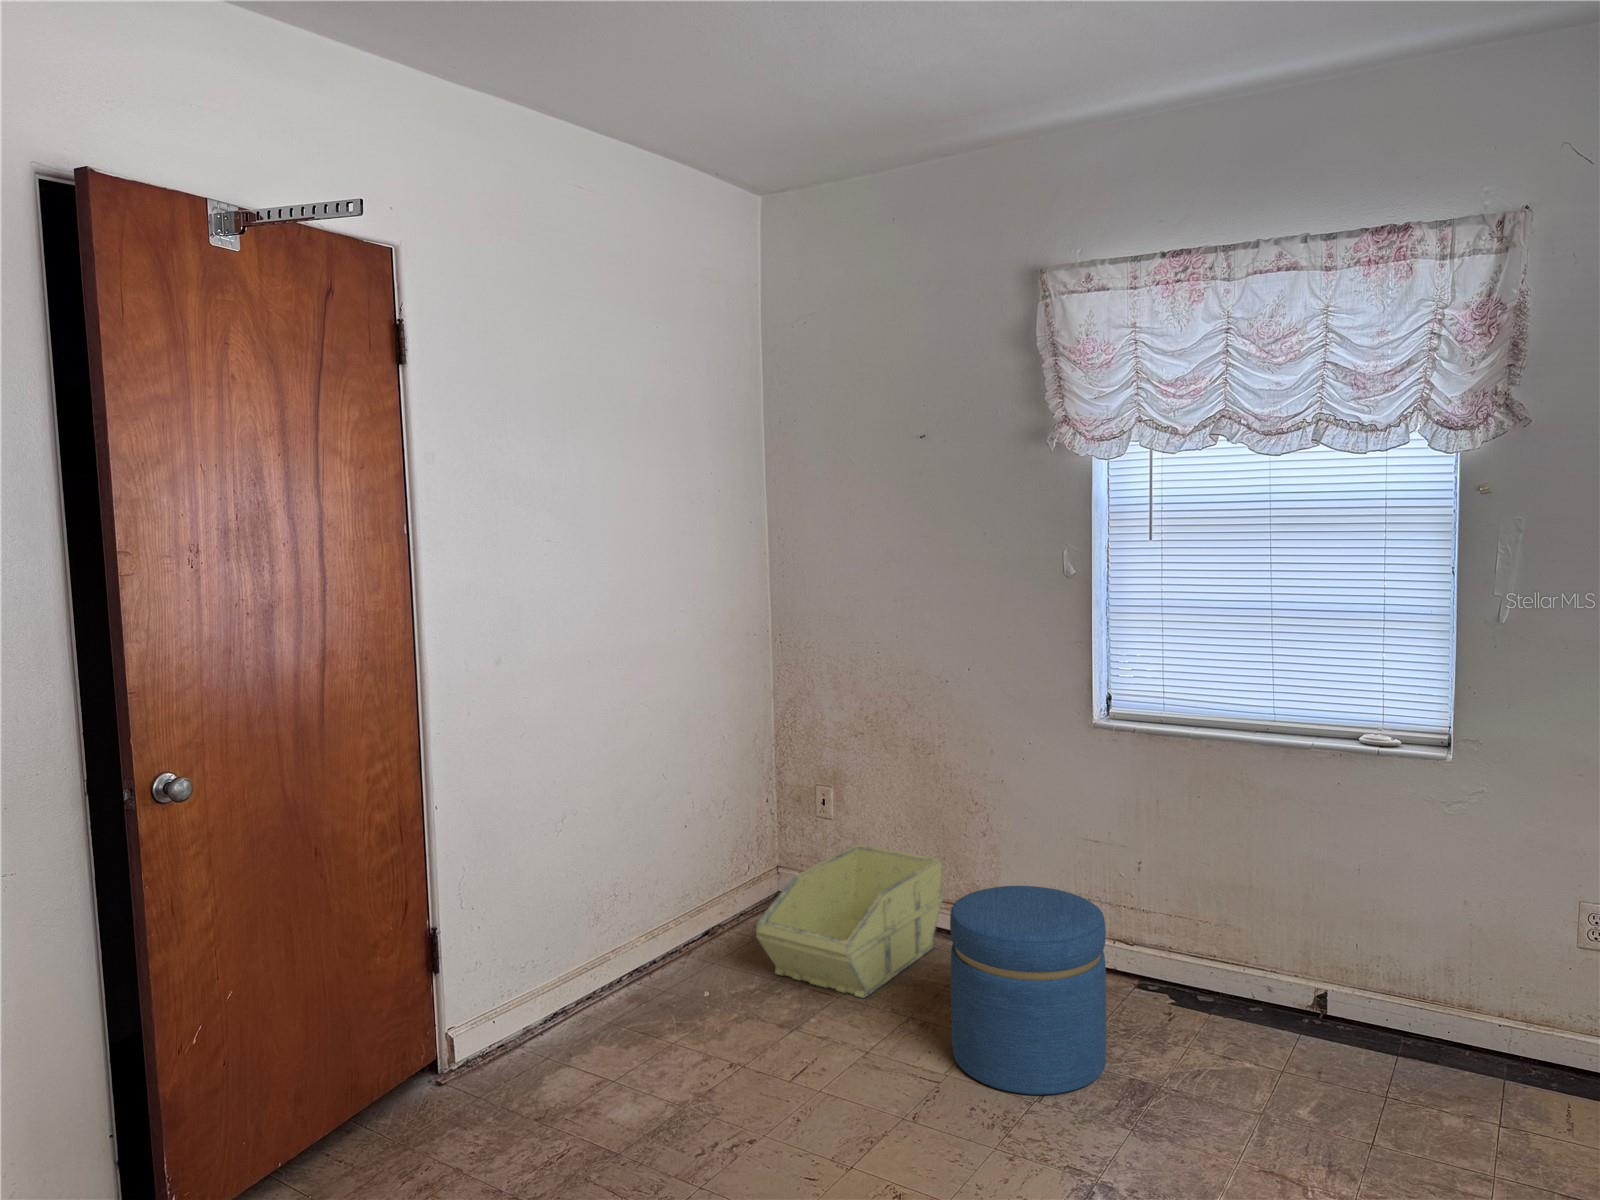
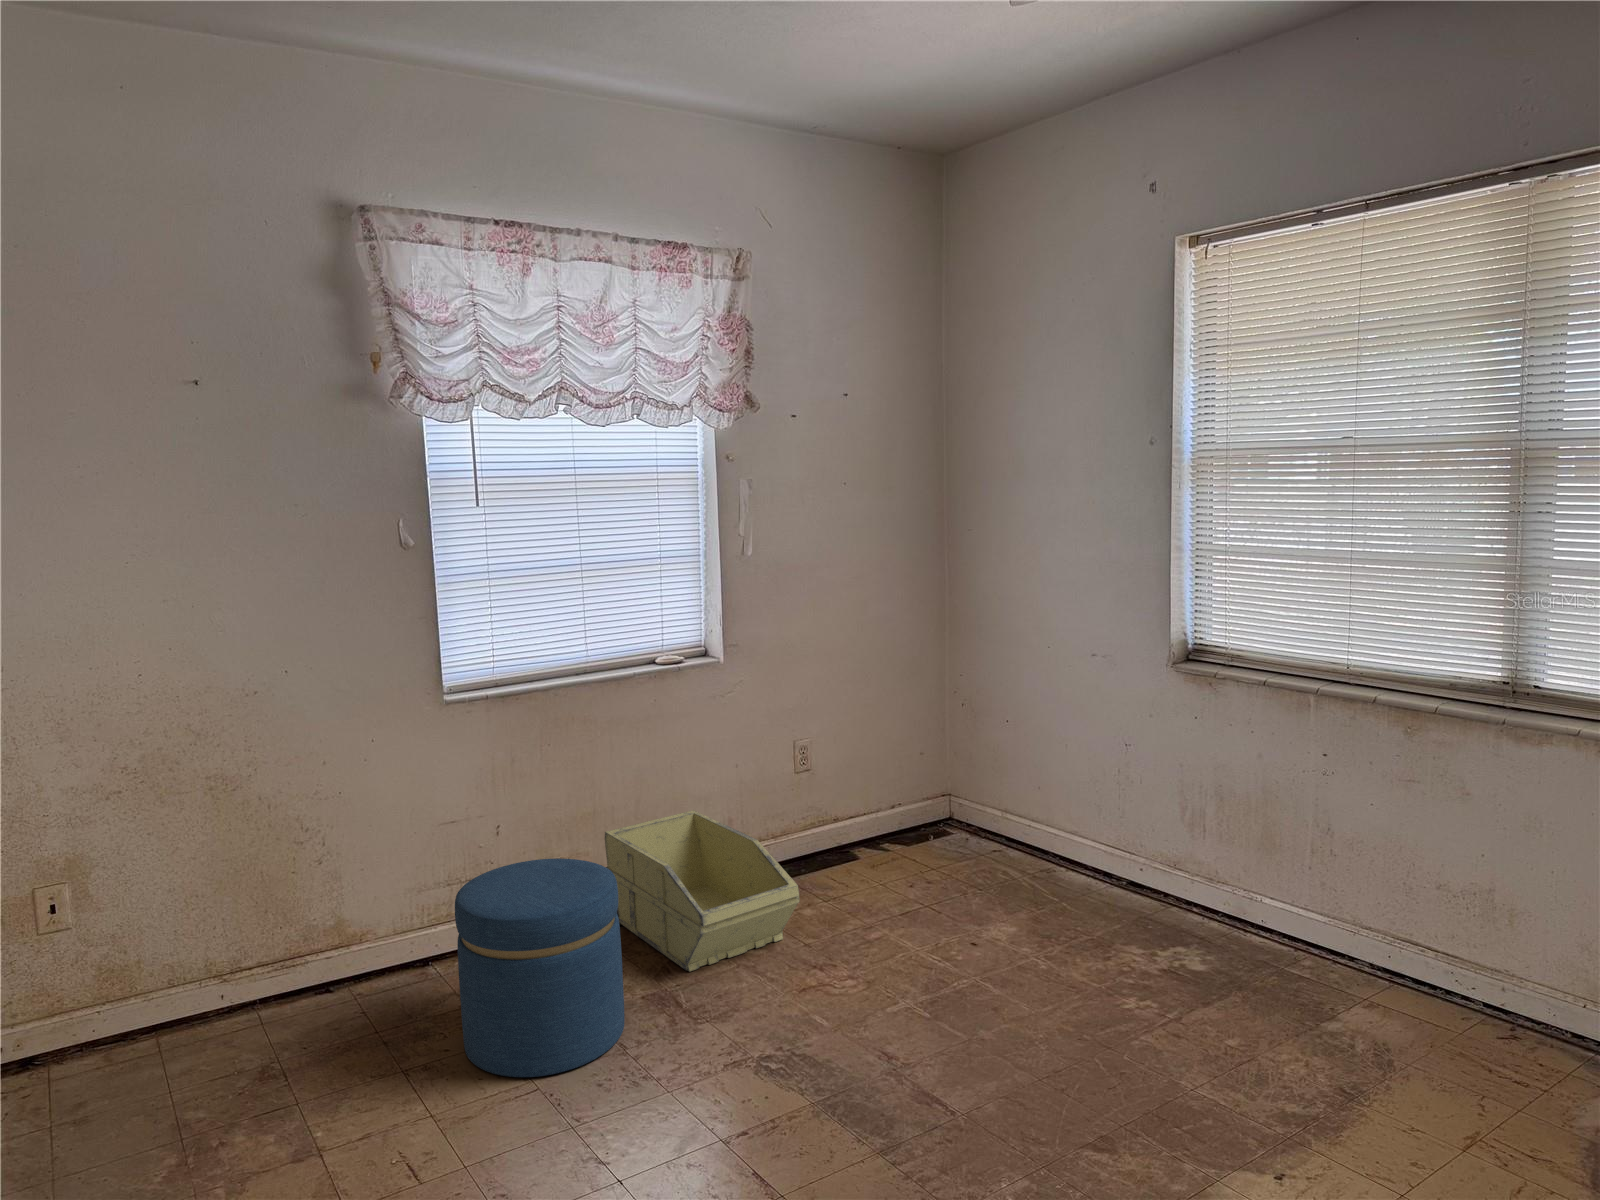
storage bin: present [756,844,943,998] -> present [605,810,800,972]

